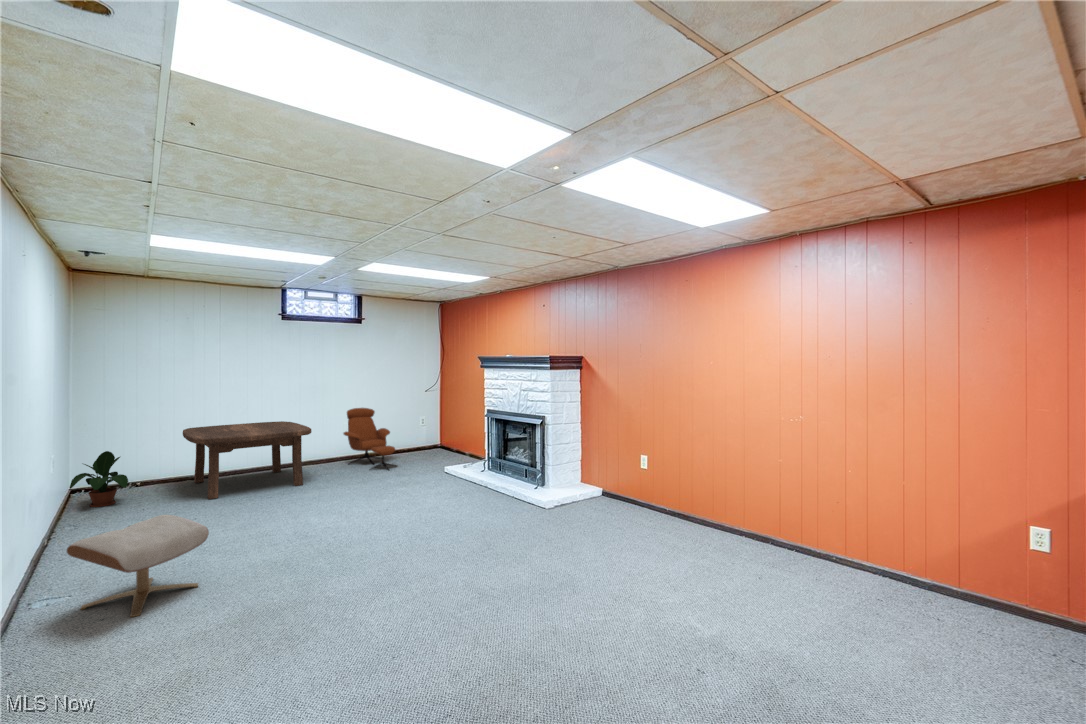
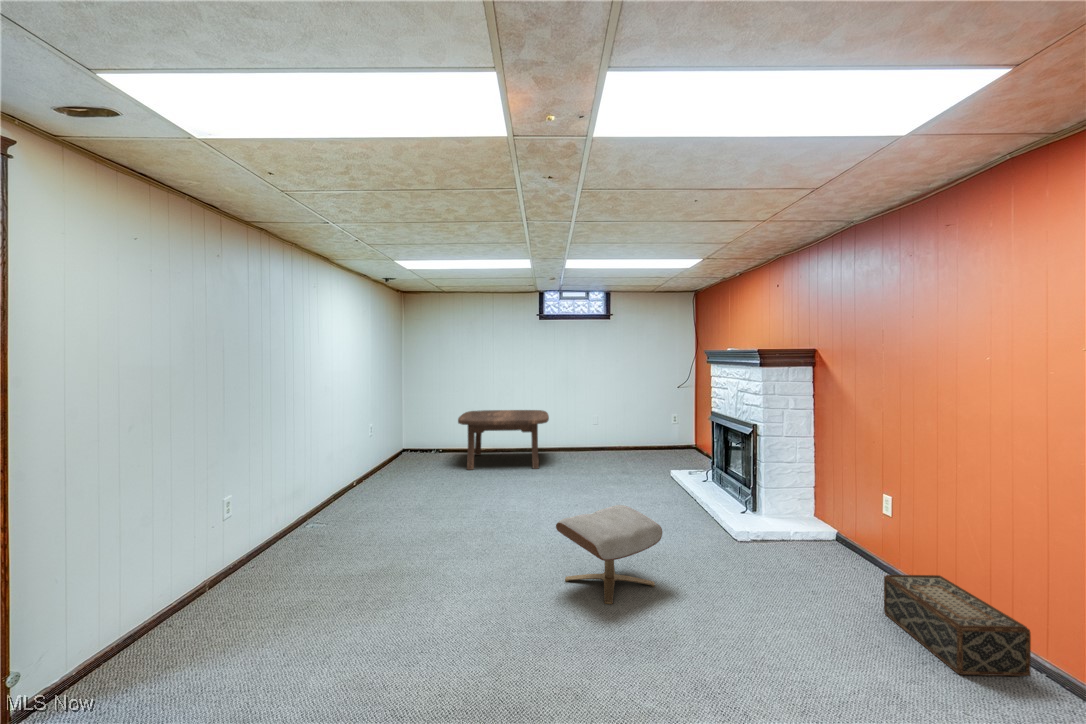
lounge chair: present [344,408,395,469] -> none [591,402,635,466]
potted plant: present [70,451,128,507] -> none [391,424,427,464]
woven basket: none [667,498,745,547] -> present [884,575,1031,676]
ottoman: present [67,515,209,617] -> present [556,505,662,604]

